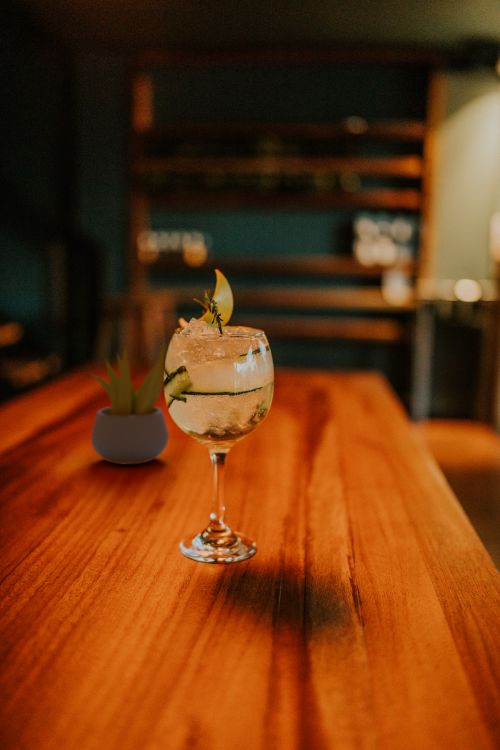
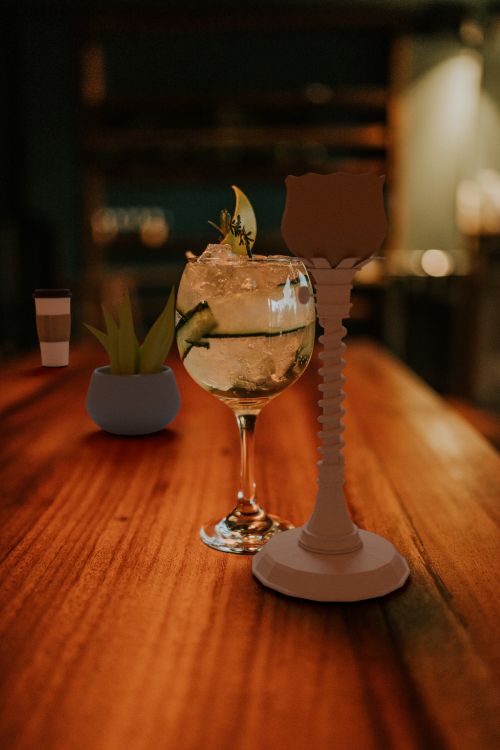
candle holder: none [219,279,339,600] -> present [252,172,410,601]
coffee cup: none [47,337,80,402] -> present [32,289,72,367]

